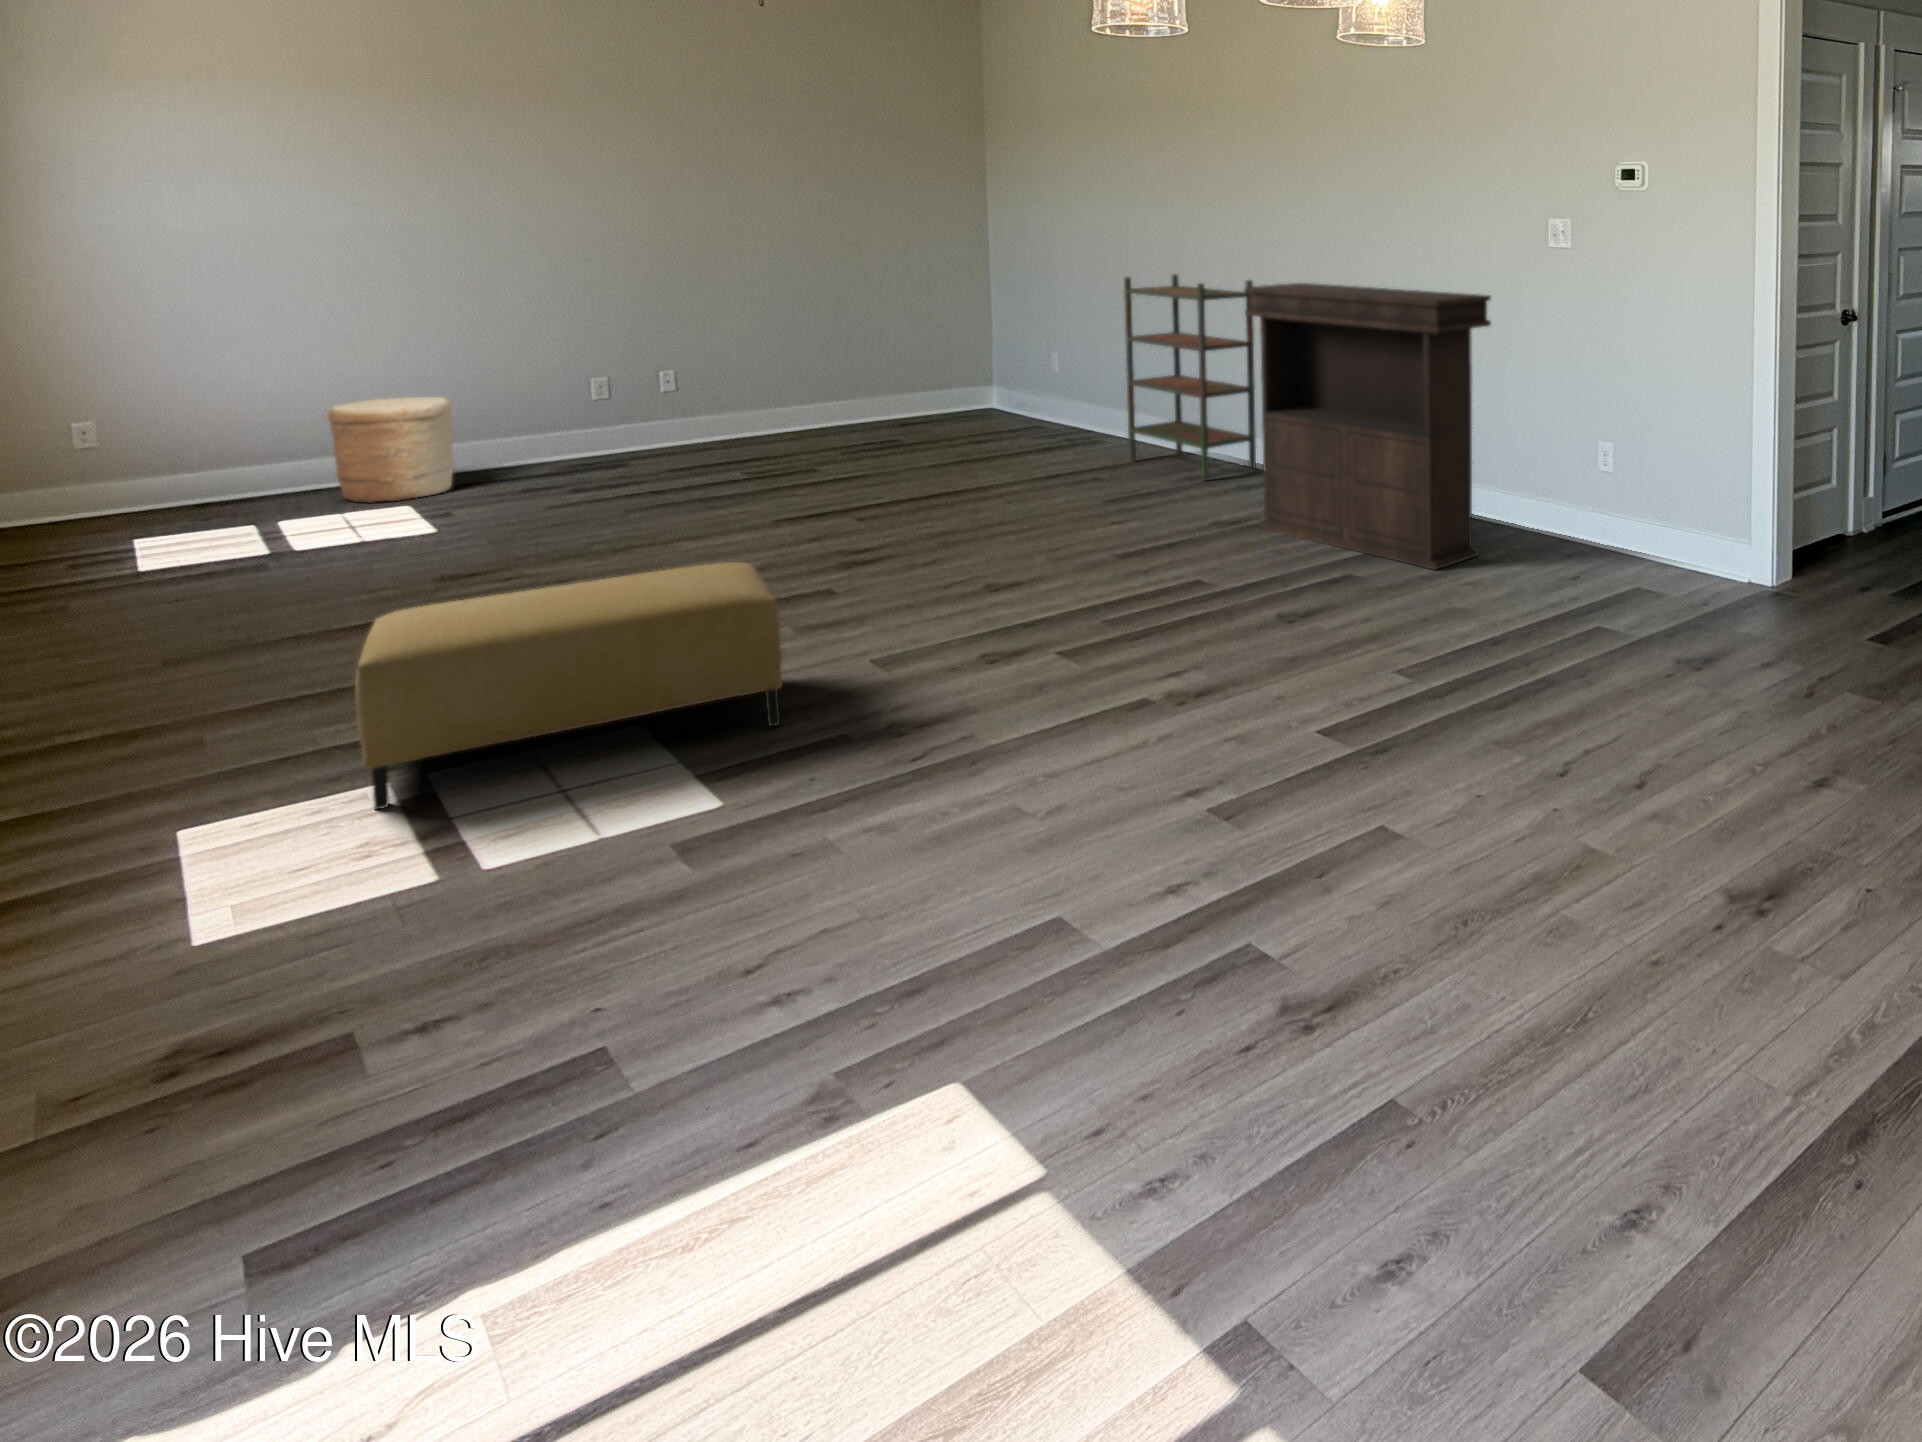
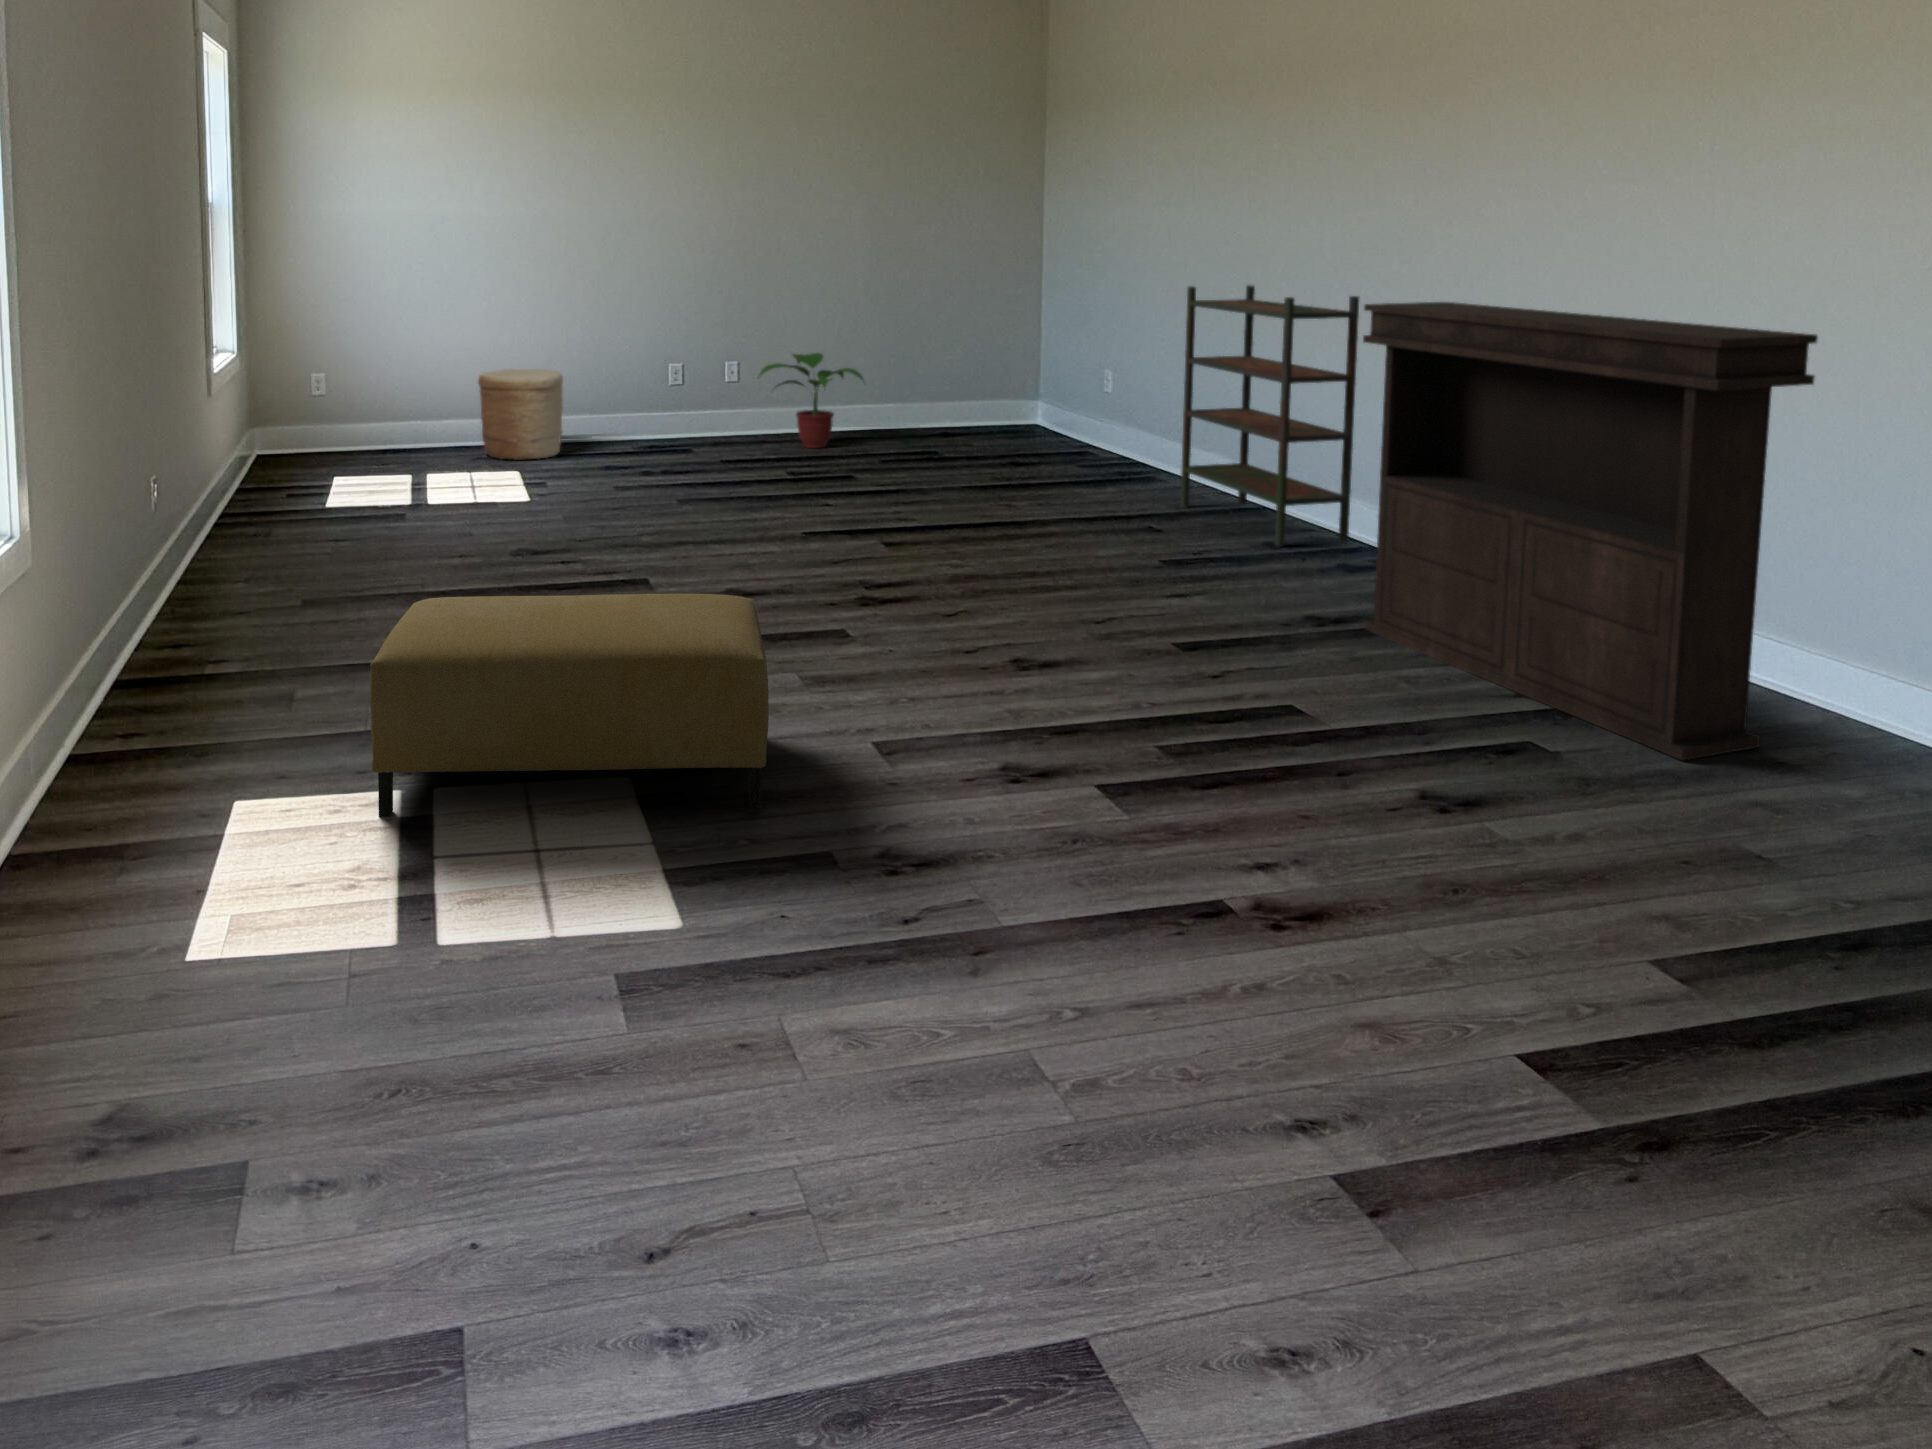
potted plant: none [702,356,825,452] -> present [759,353,863,448]

